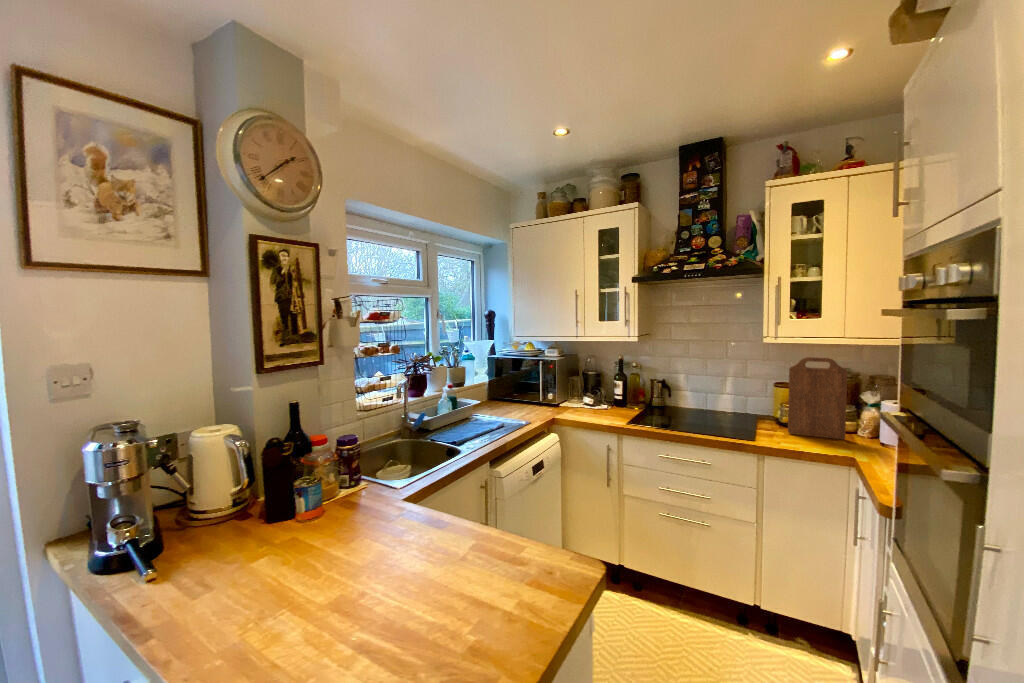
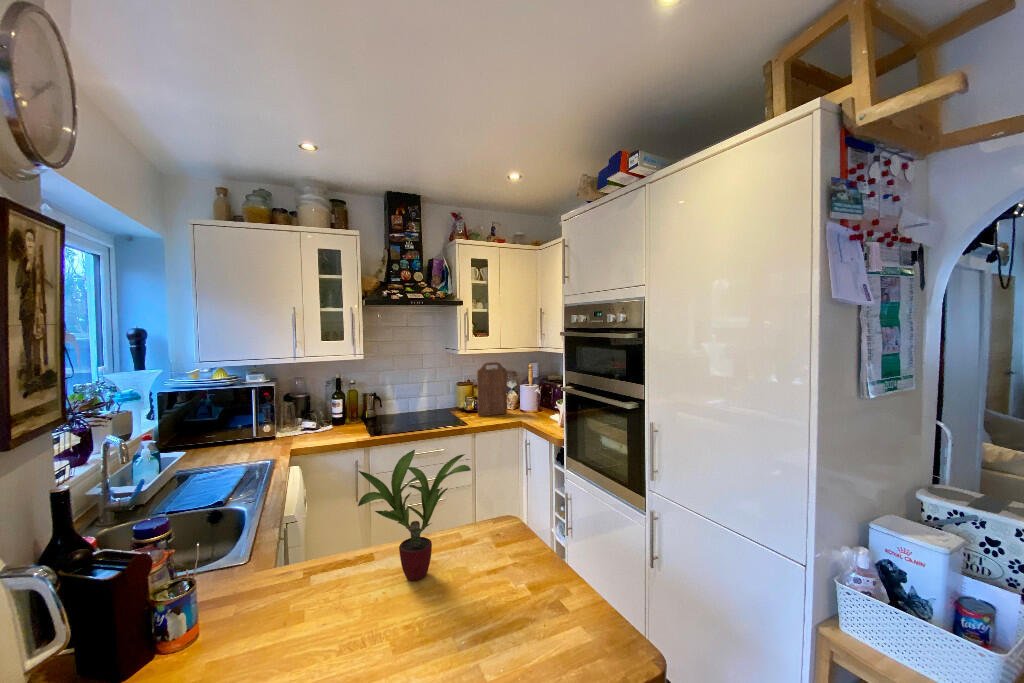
potted plant: none [329,443,467,585] -> present [358,450,471,580]

